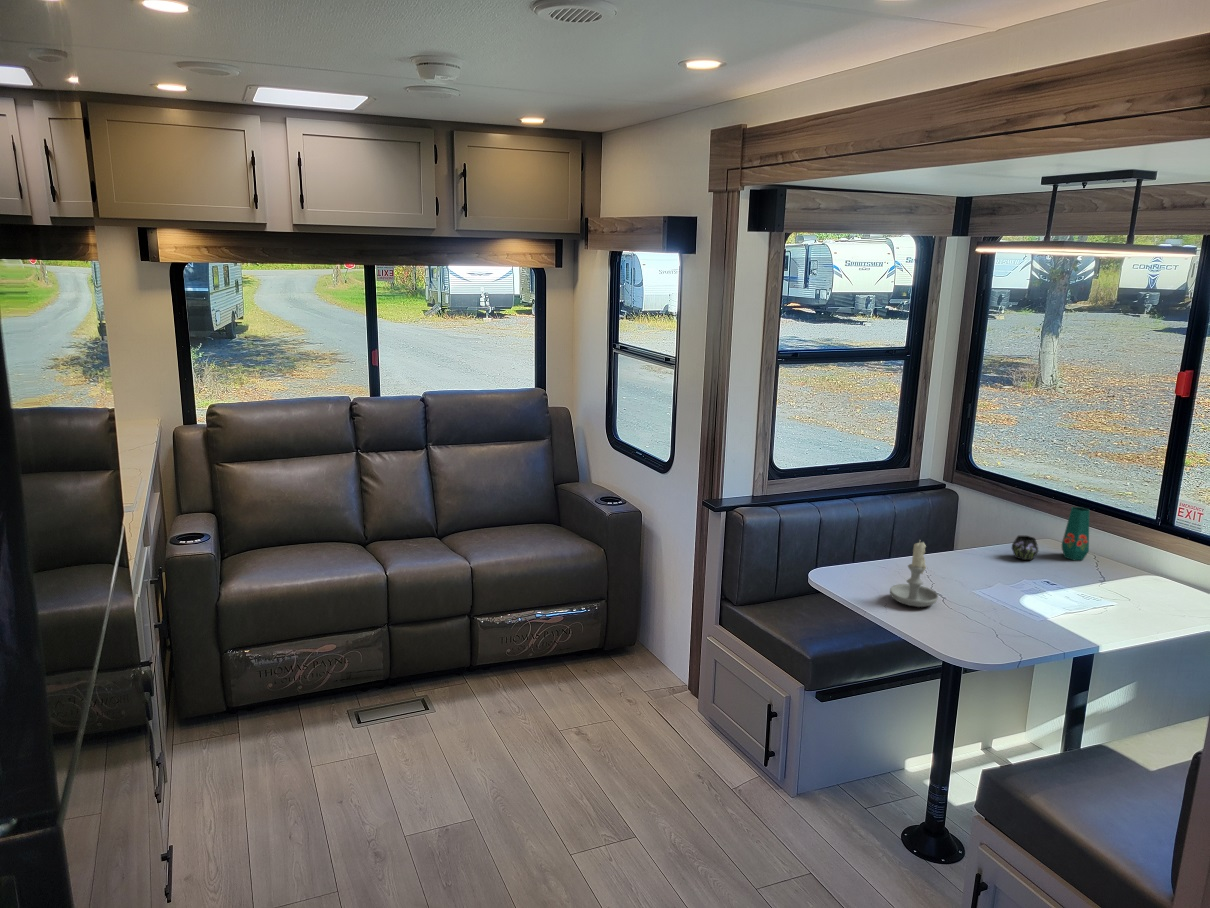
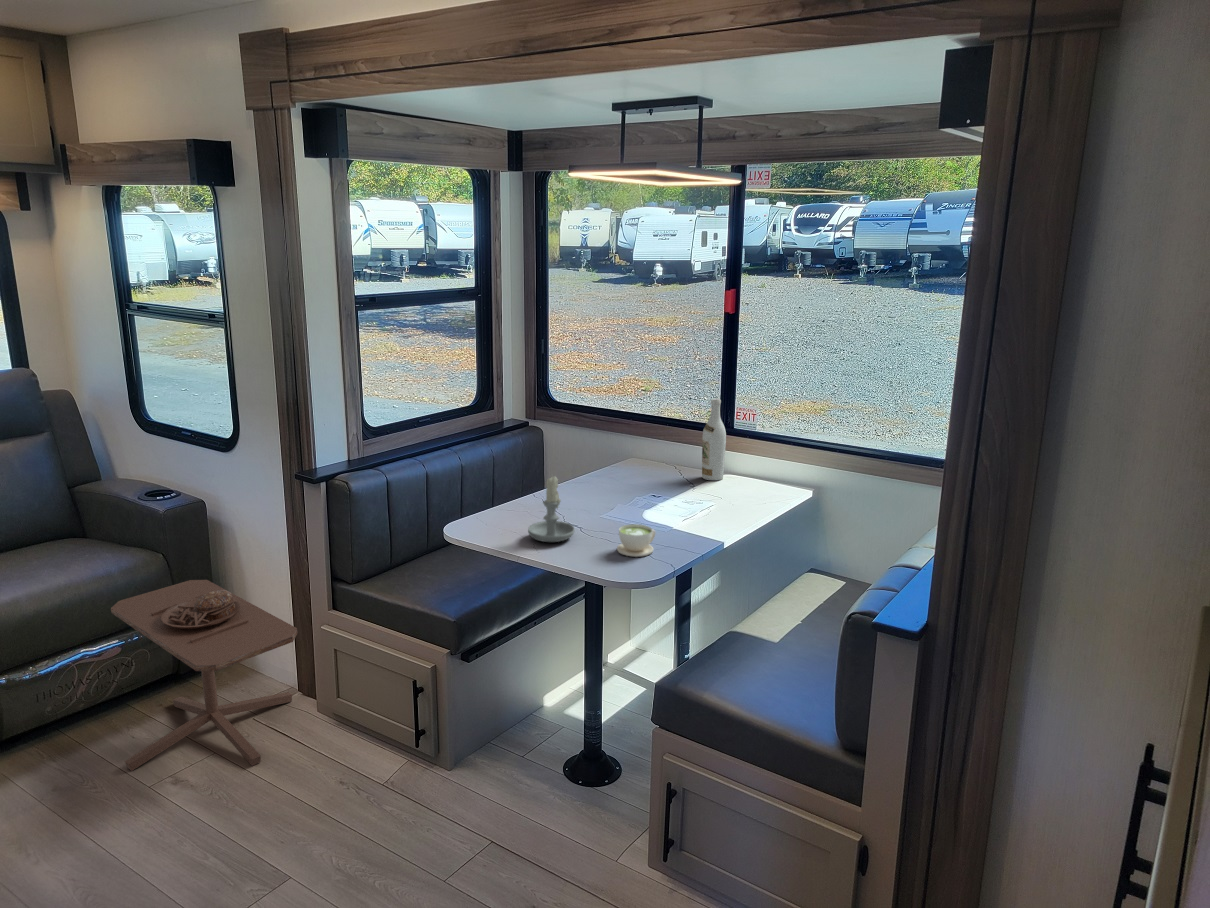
wine bottle: none [1122,488,1158,580] -> present [702,398,726,480]
vase: present [1012,507,1090,560] -> none [610,424,672,480]
side table: none [548,574,684,738] -> present [111,580,298,771]
coffee cup: none [973,604,1020,640] -> present [617,524,656,557]

